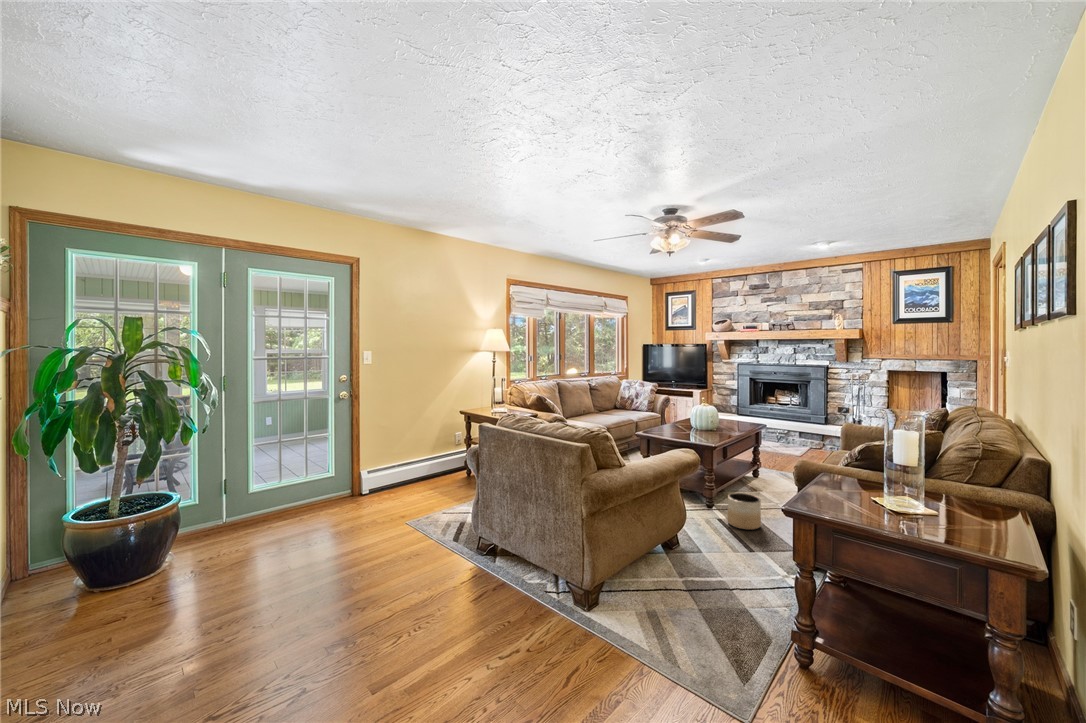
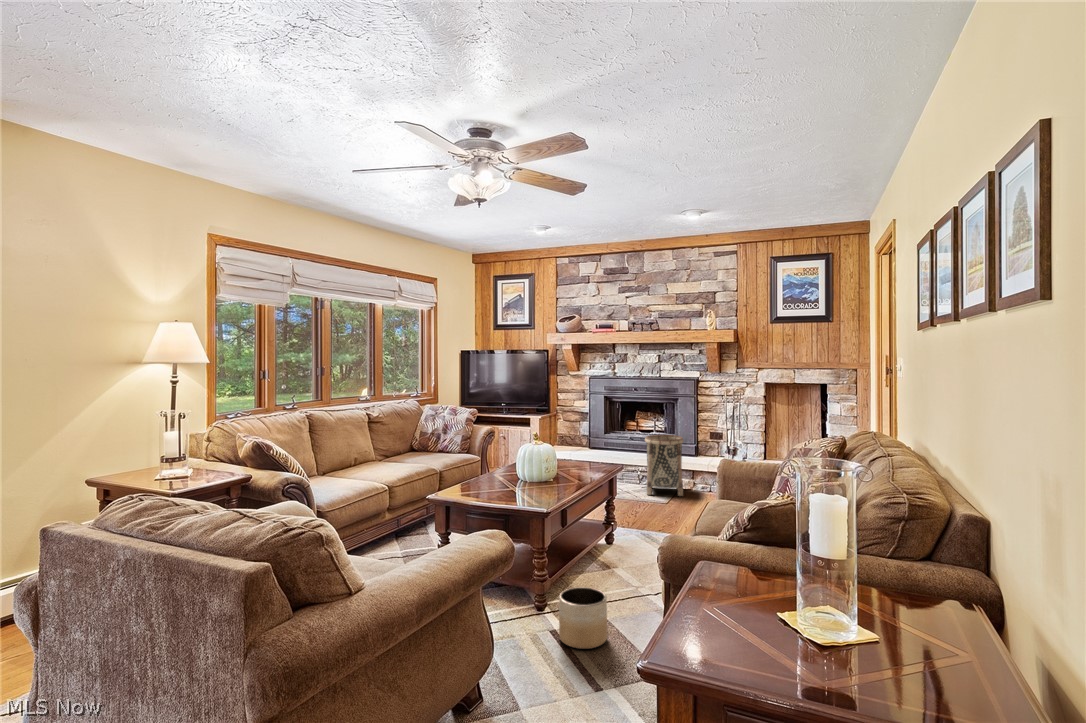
basket: none [783,407,815,452] -> present [645,435,684,496]

